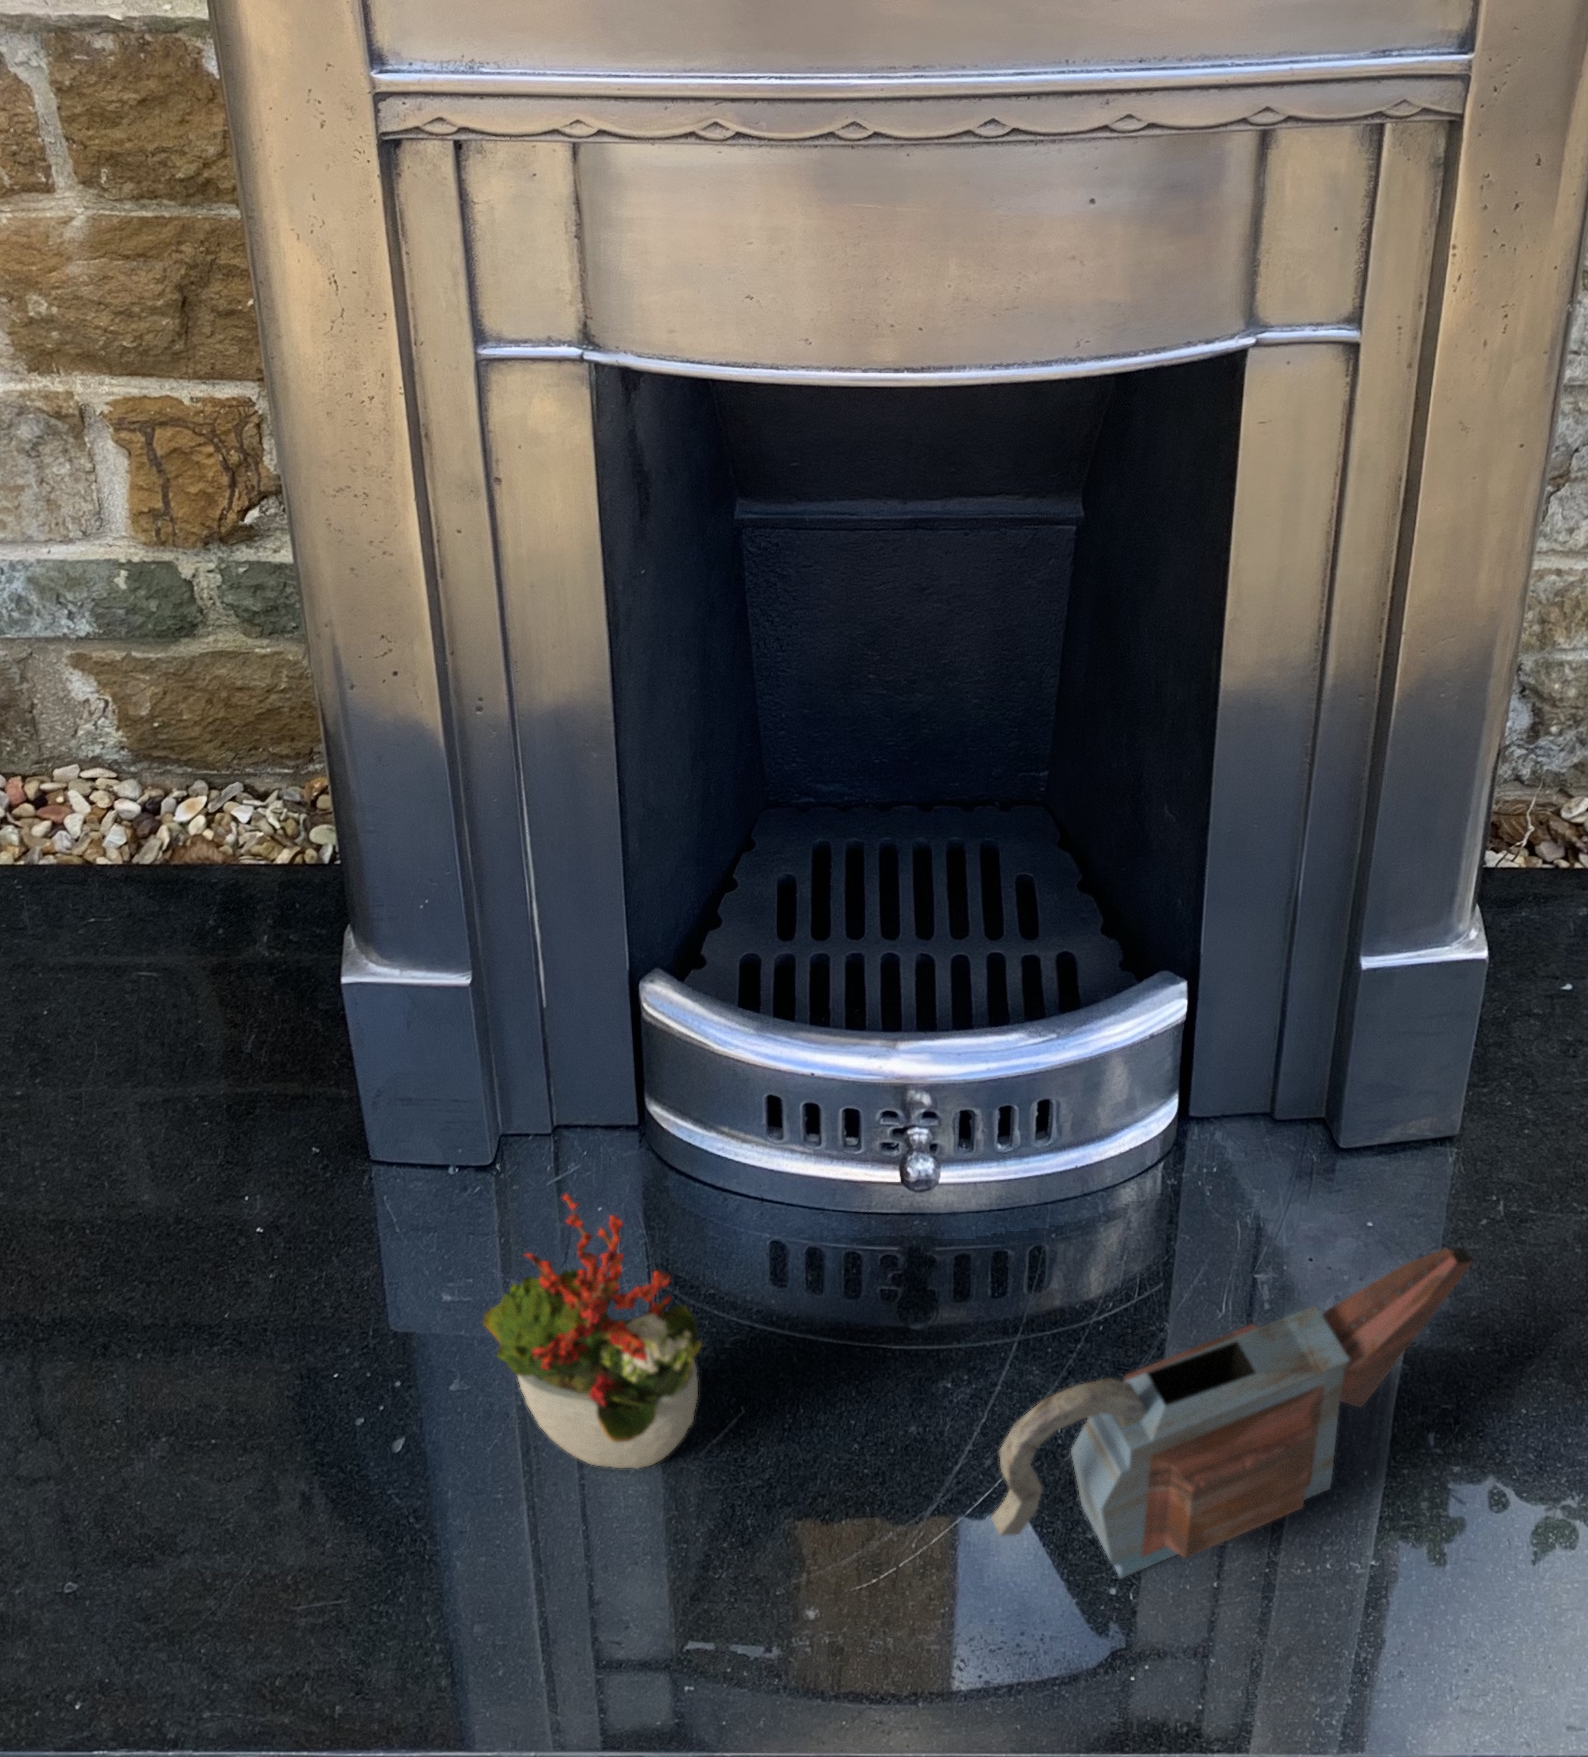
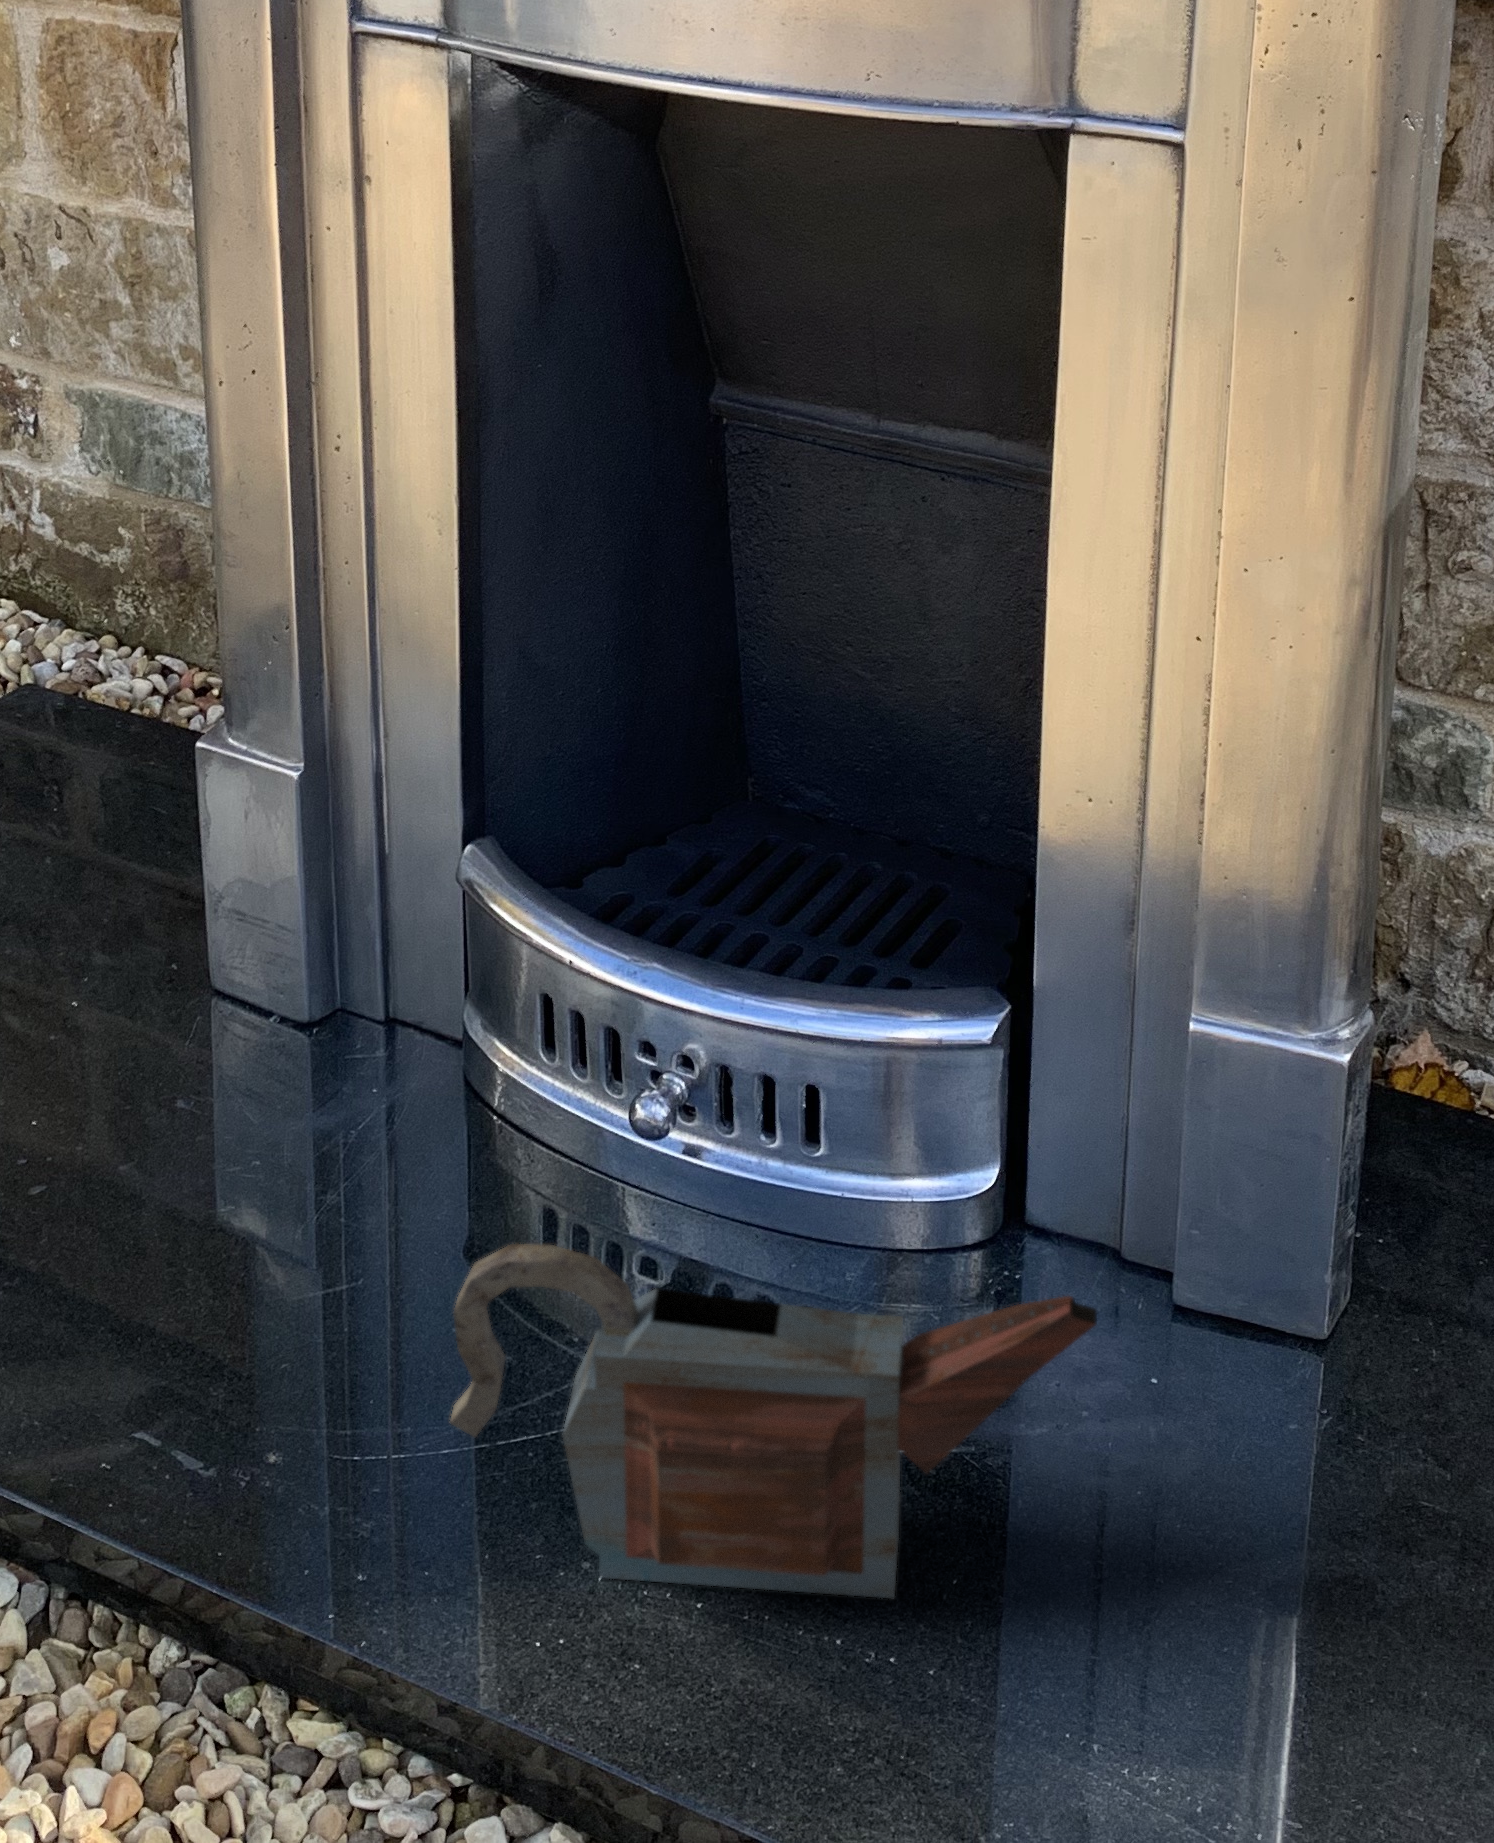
decorative plant: present [483,1194,701,1468] -> none [78,912,291,1298]

